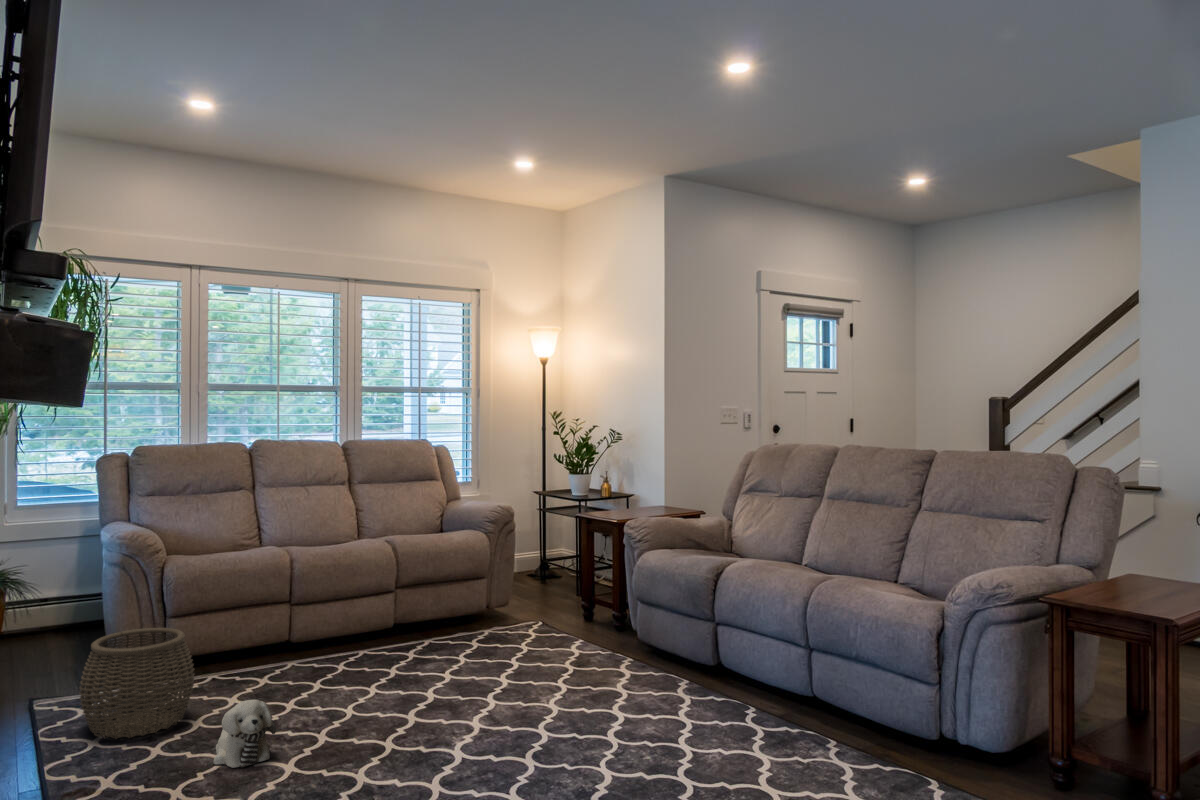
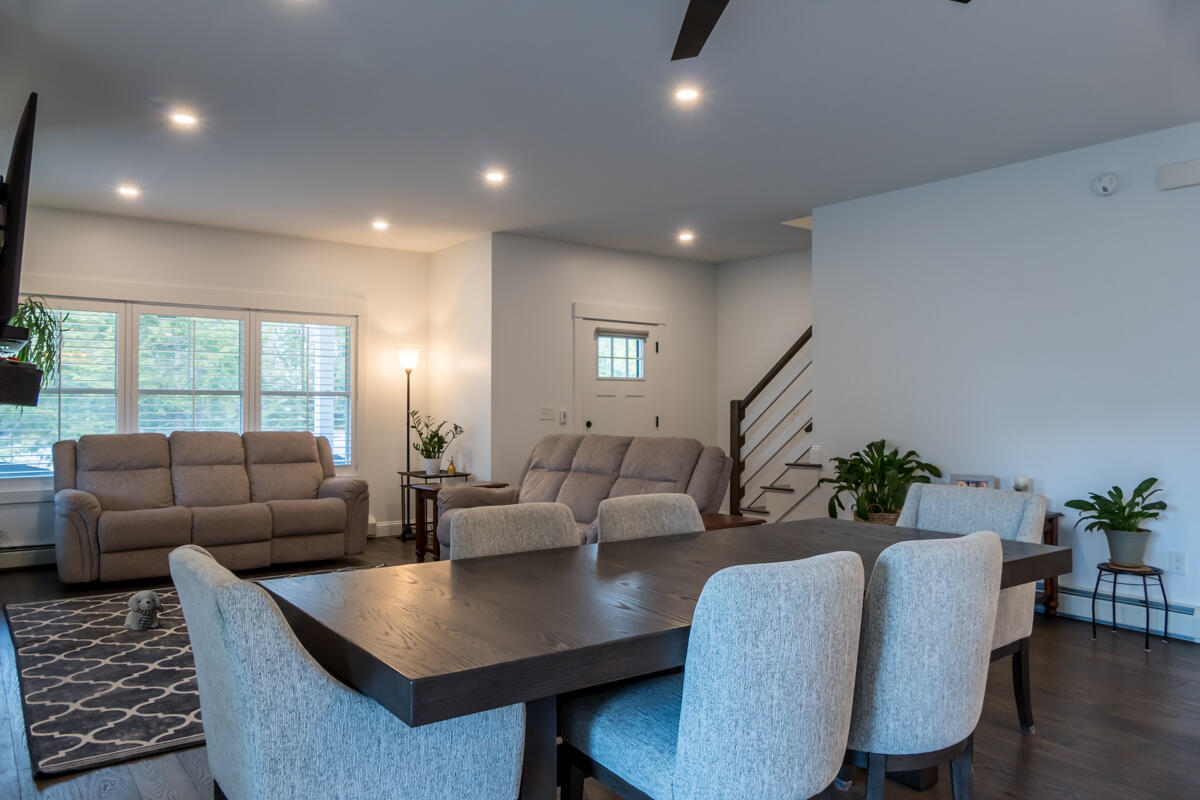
woven basket: present [79,628,194,739] -> none [39,553,116,619]

